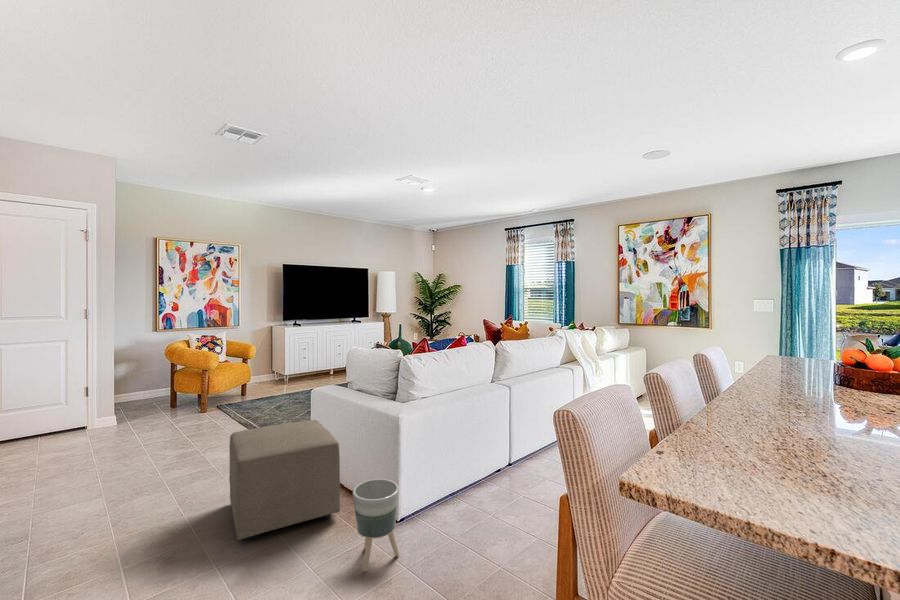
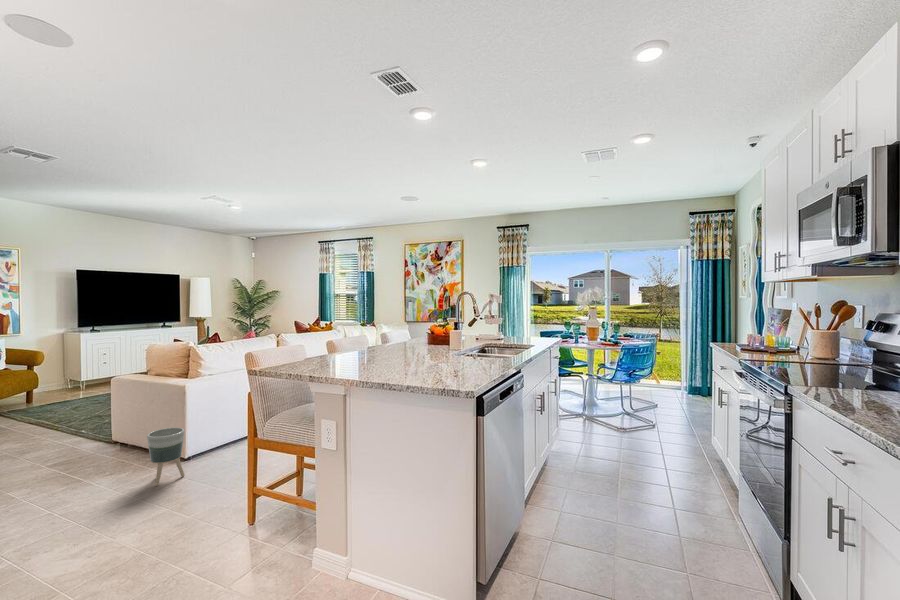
ottoman: present [229,420,340,540] -> none [32,400,138,485]

